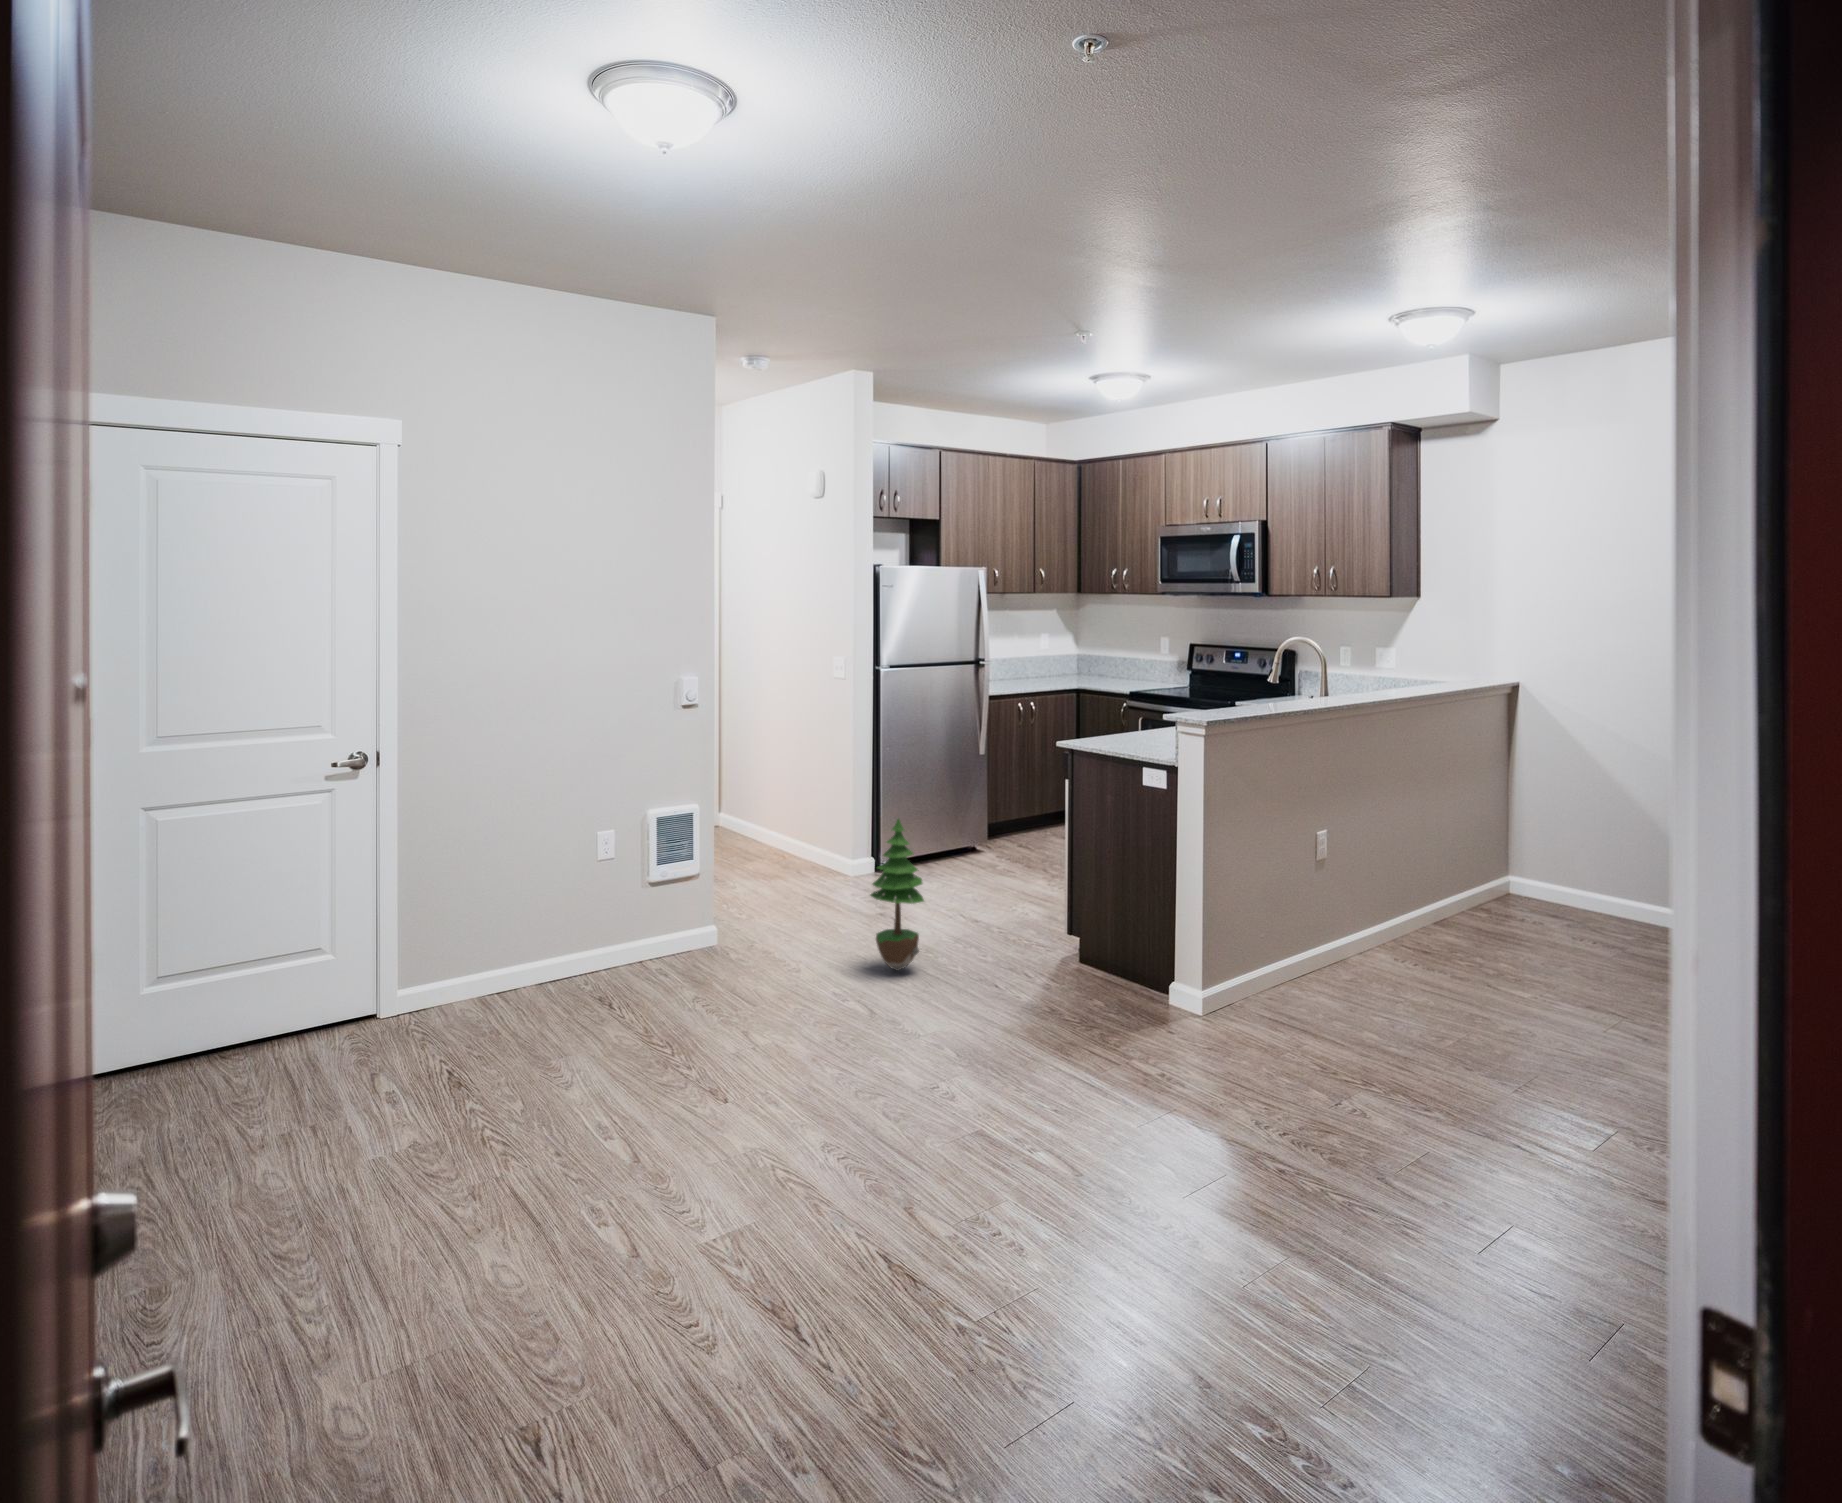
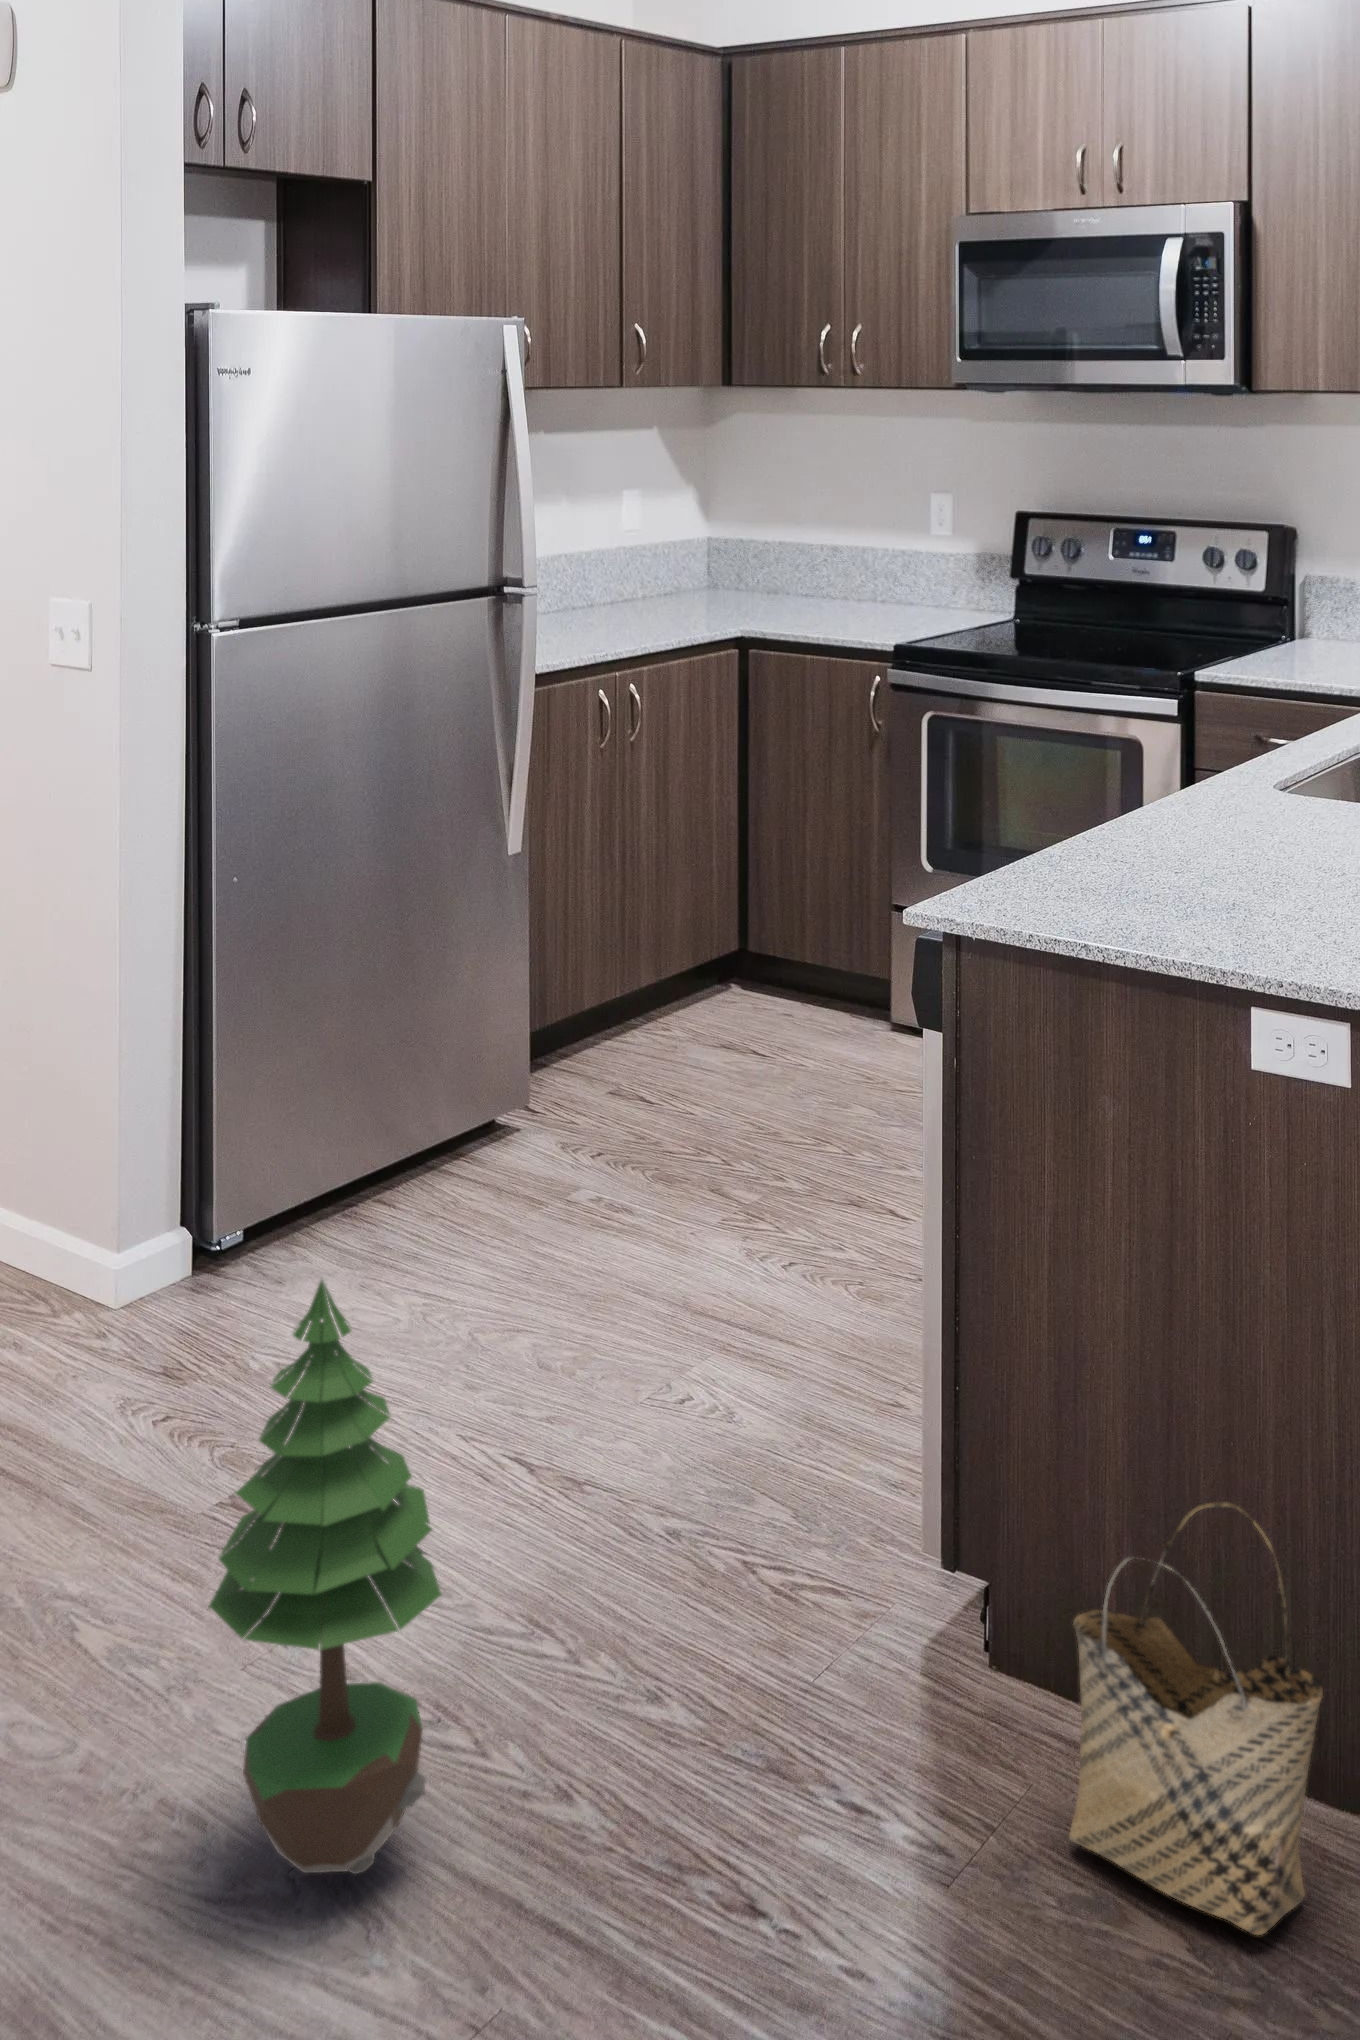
woven basket: none [1085,901,1150,1005] -> present [1069,1501,1323,1935]

